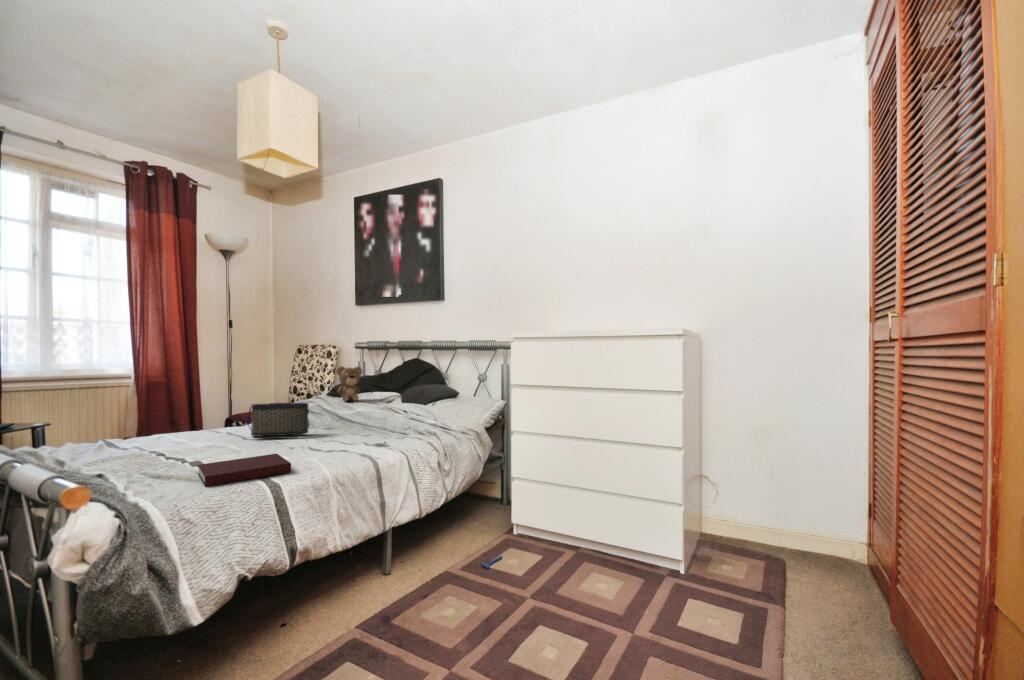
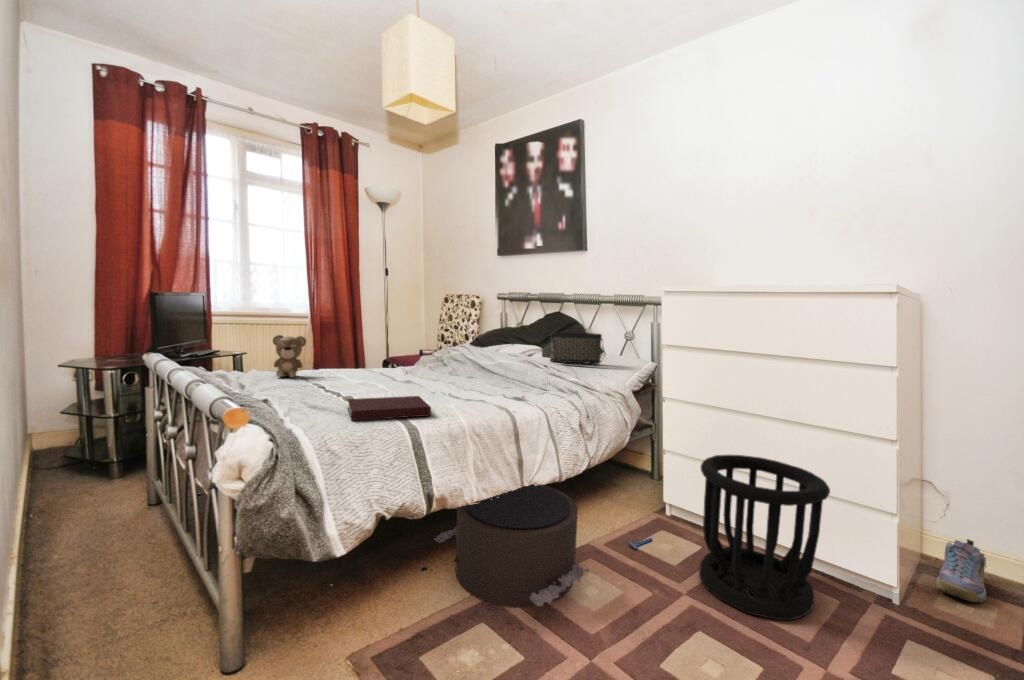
teddy bear: present [336,367,385,401] -> present [273,335,331,378]
handbag: present [247,403,310,439] -> present [550,332,605,366]
wastebasket: none [537,474,628,604] -> present [699,455,830,620]
sneaker: none [706,516,735,562] -> present [936,539,986,603]
pouf: none [296,524,447,644] -> present [434,484,588,608]

